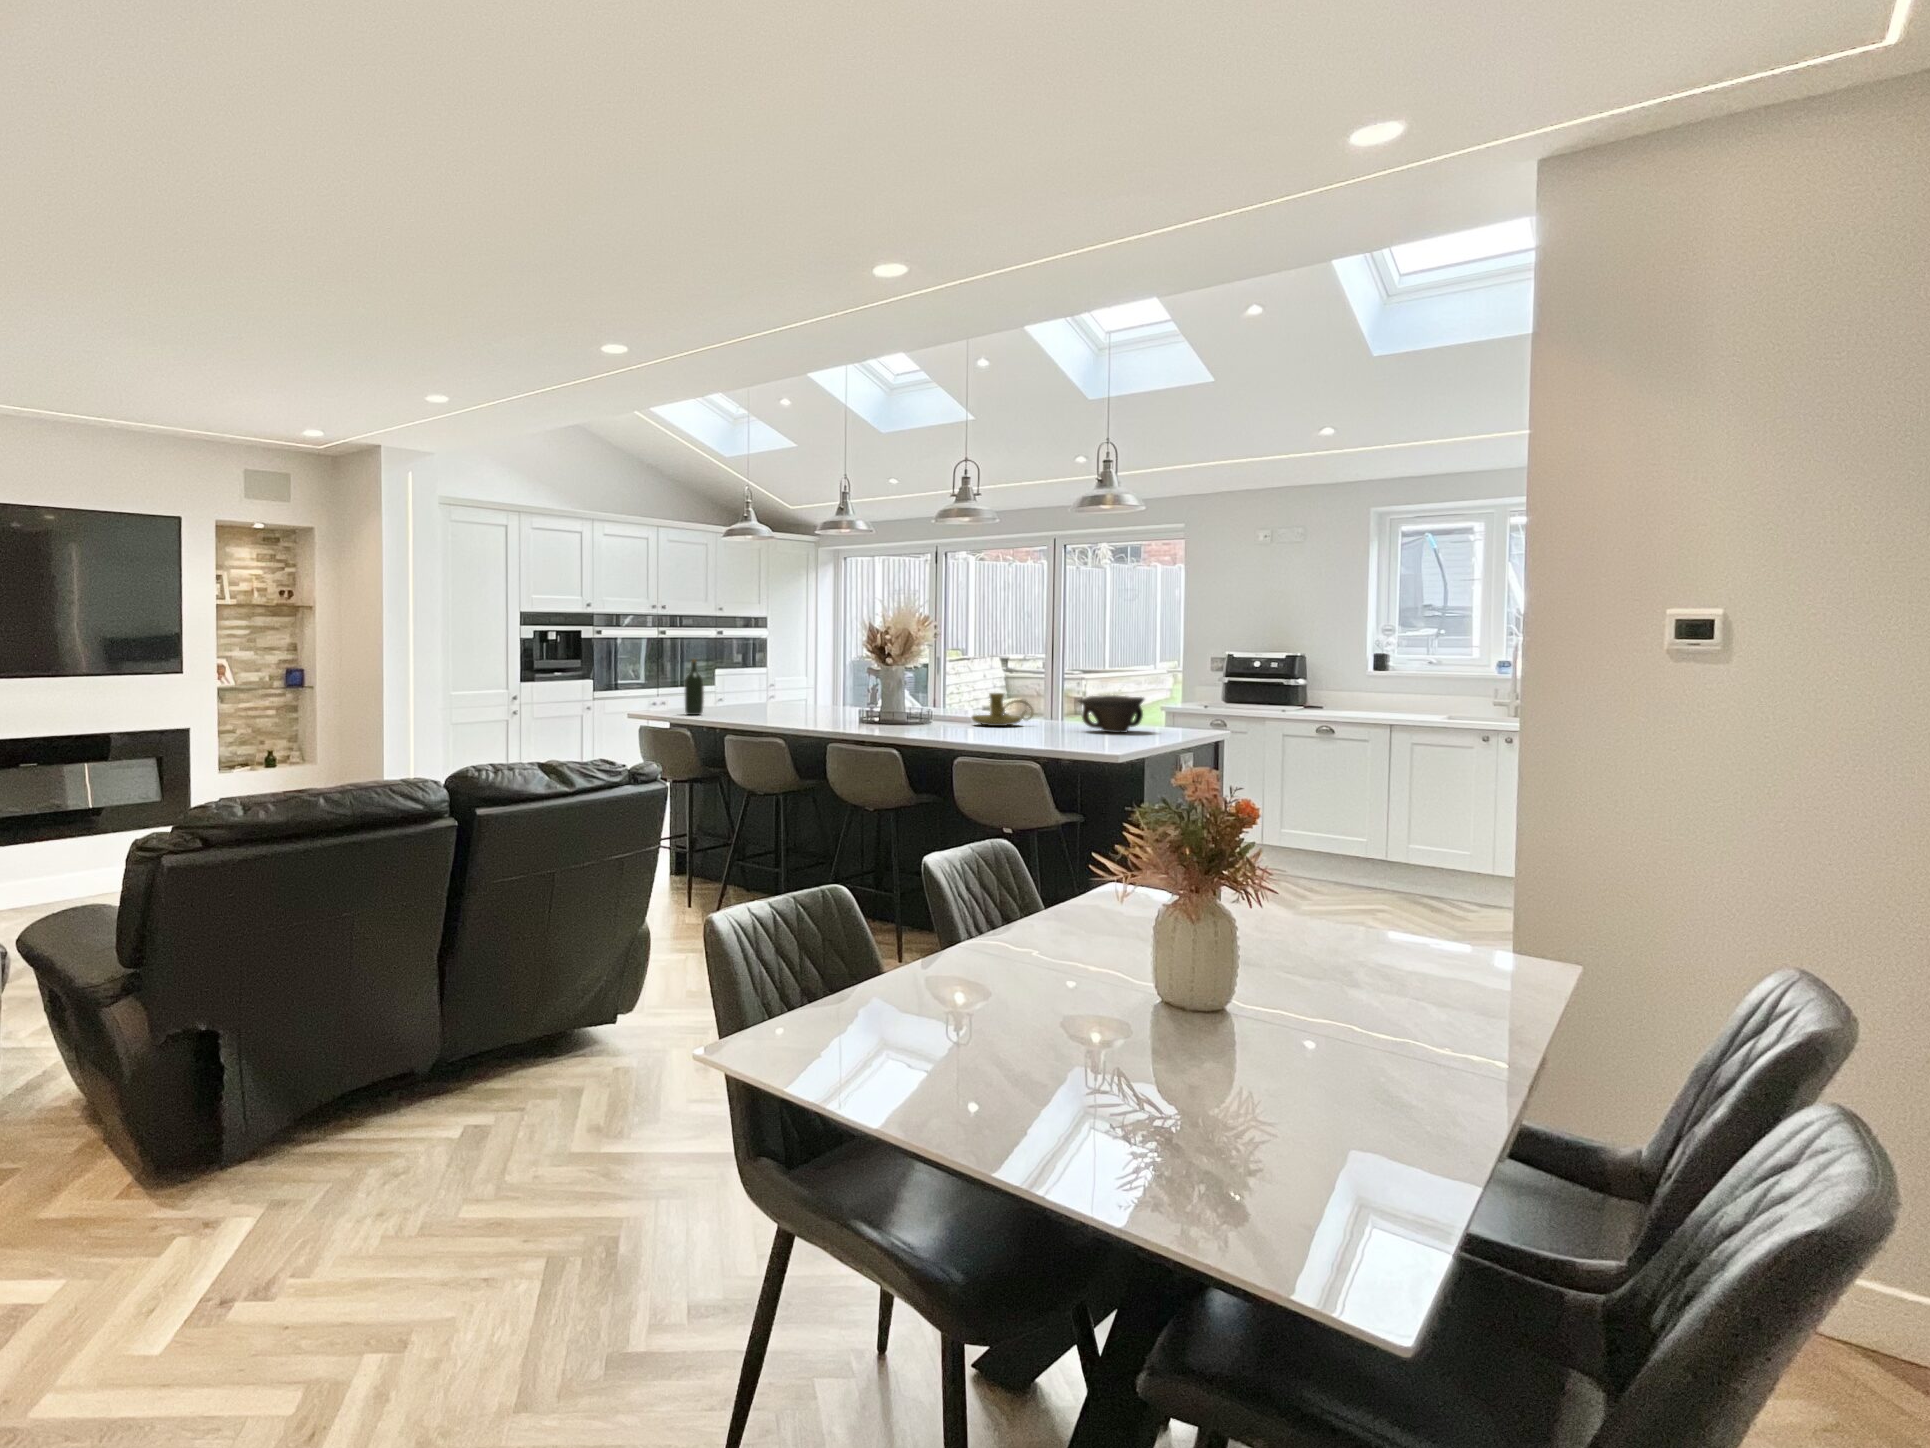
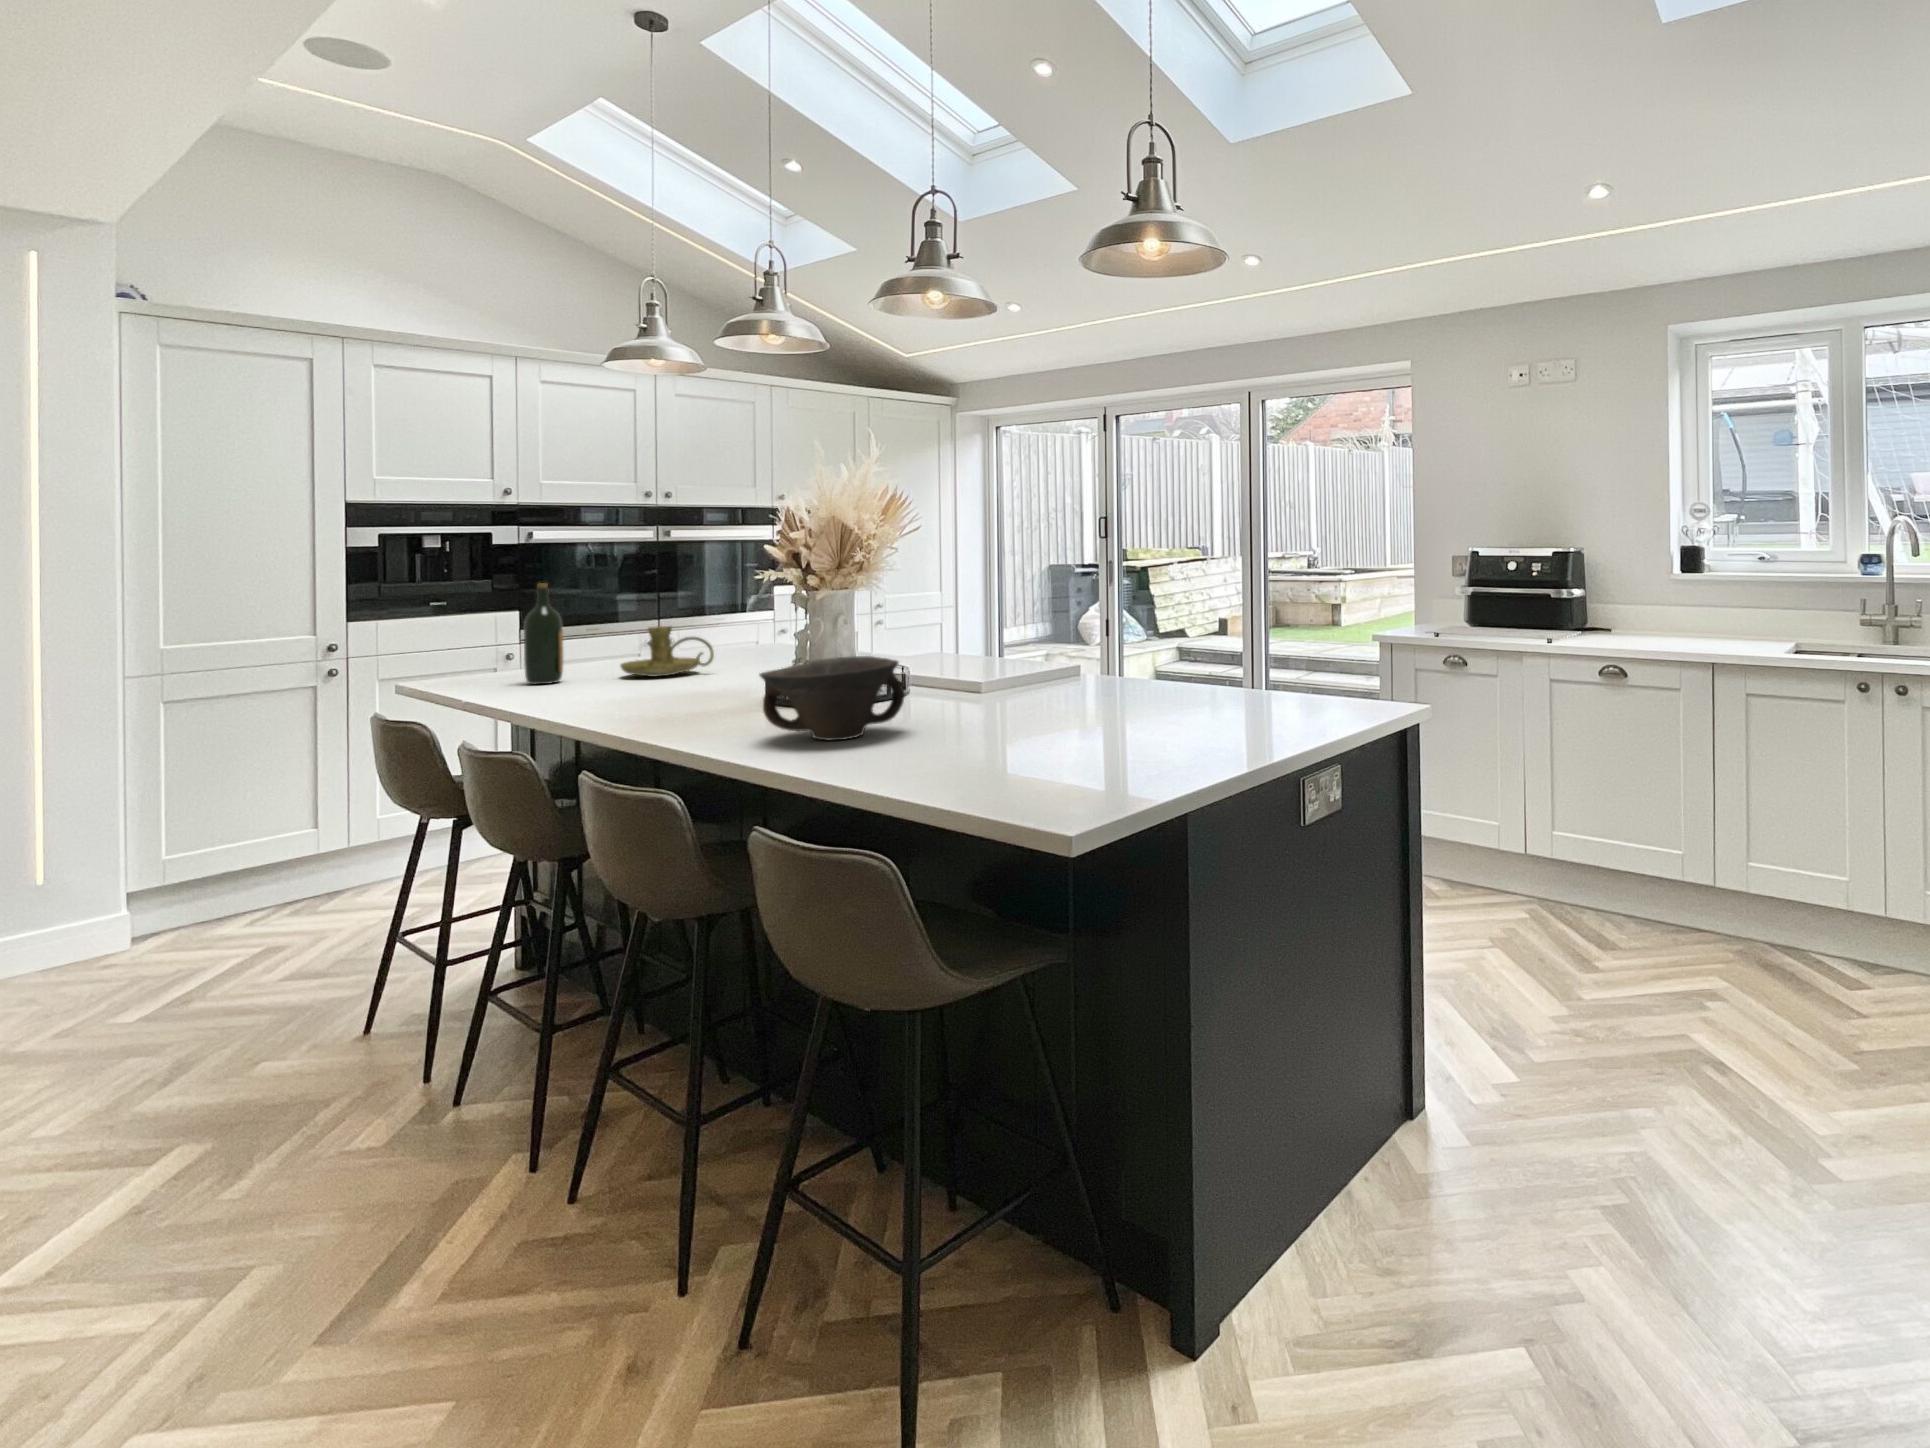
candle holder: present [972,693,1033,726] -> present [621,626,714,677]
bowl: present [1079,695,1144,733] -> present [760,656,905,741]

